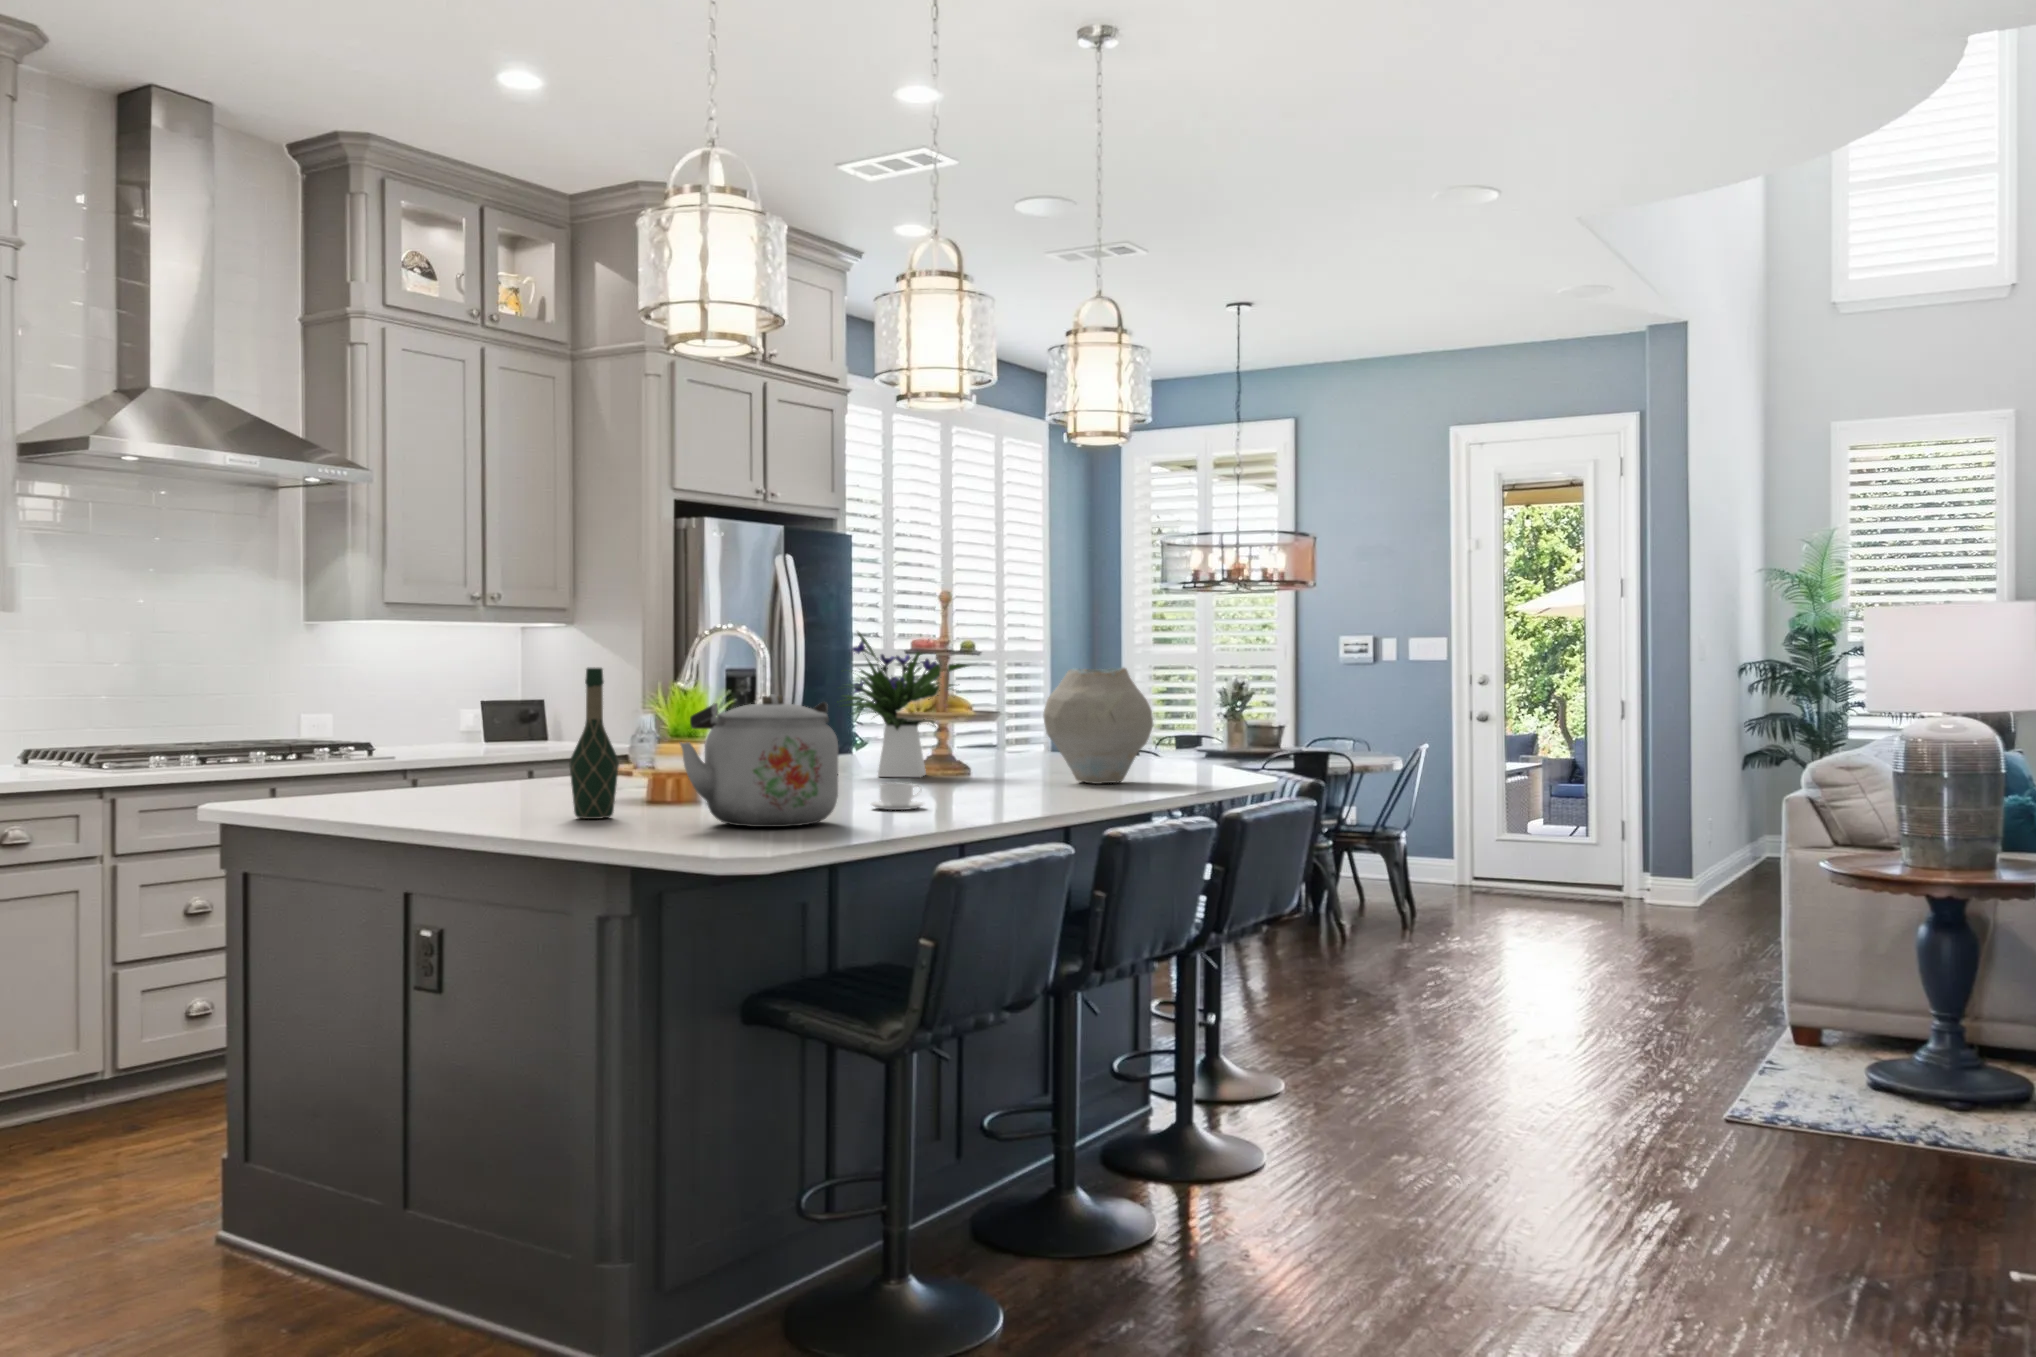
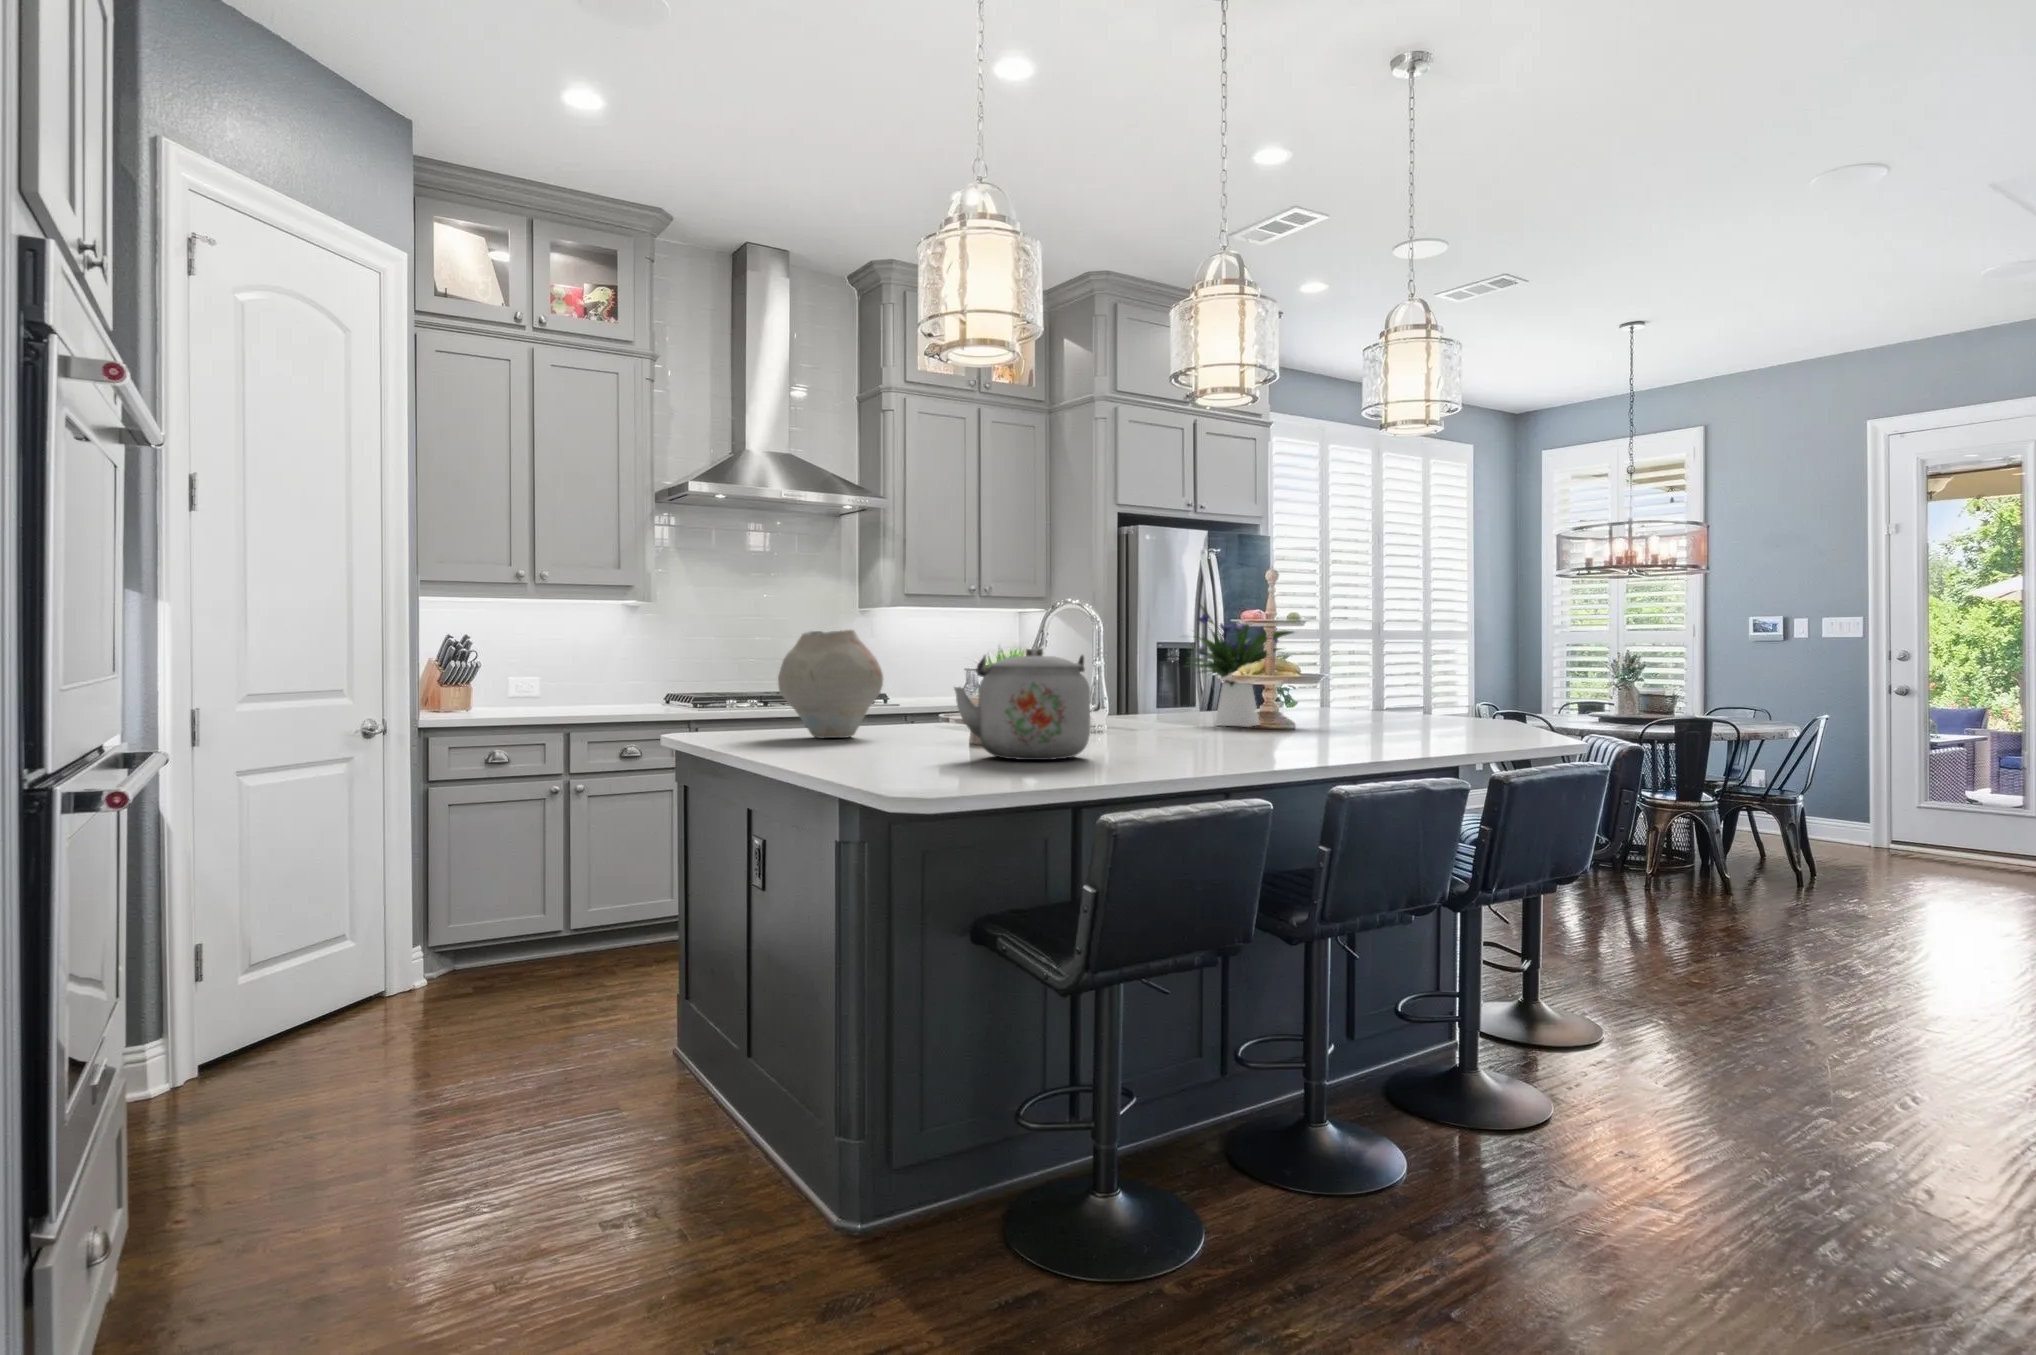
wine bottle: present [569,668,619,819] -> none [896,627,934,748]
vase: present [1043,668,1153,784] -> present [778,630,883,738]
coffee cup: present [871,783,923,810] -> none [1145,727,1194,751]

